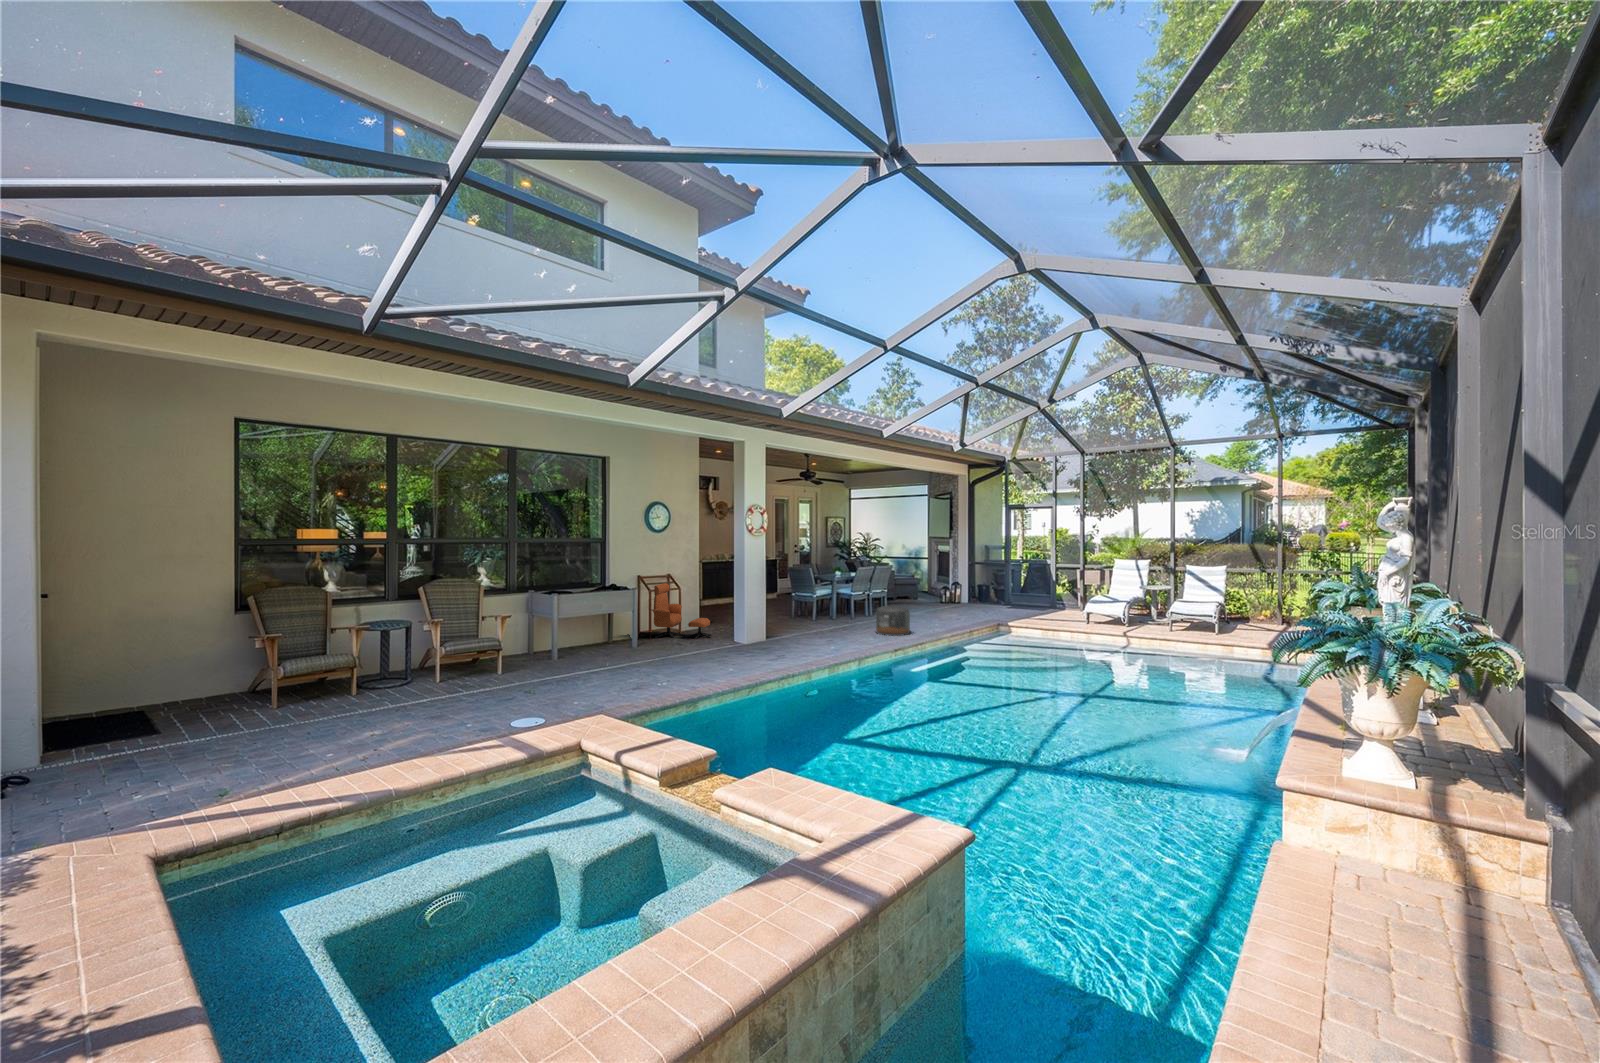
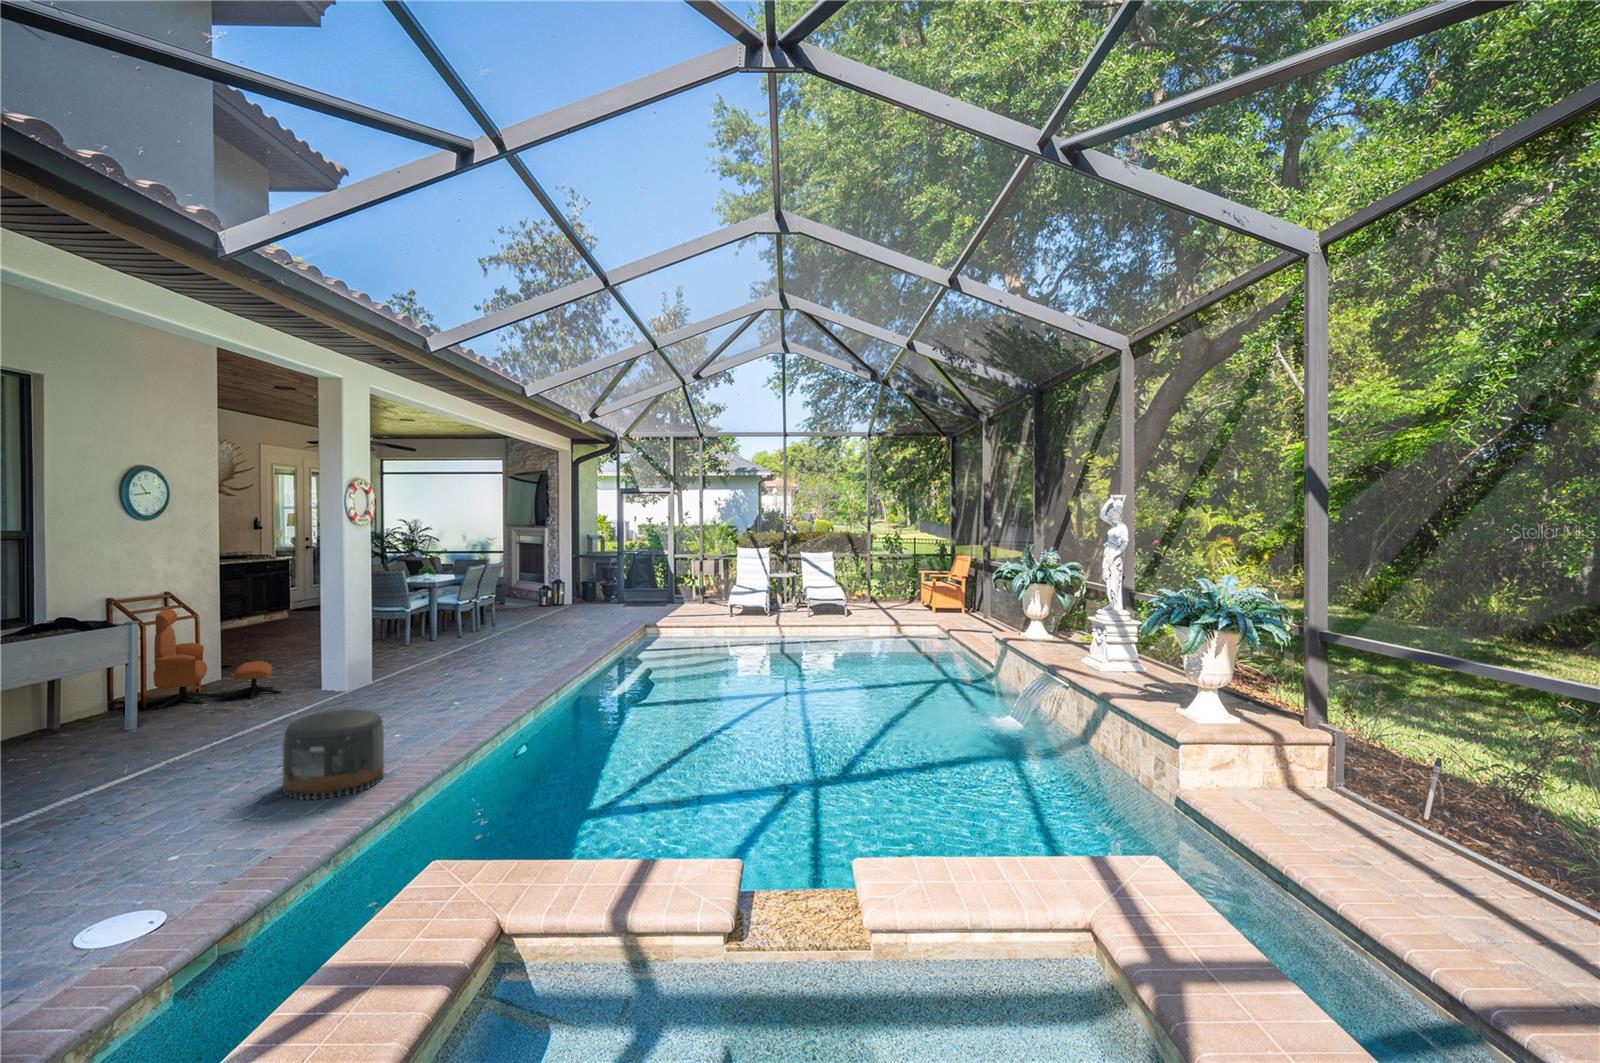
pouf: present [876,605,910,636] -> present [283,709,384,800]

